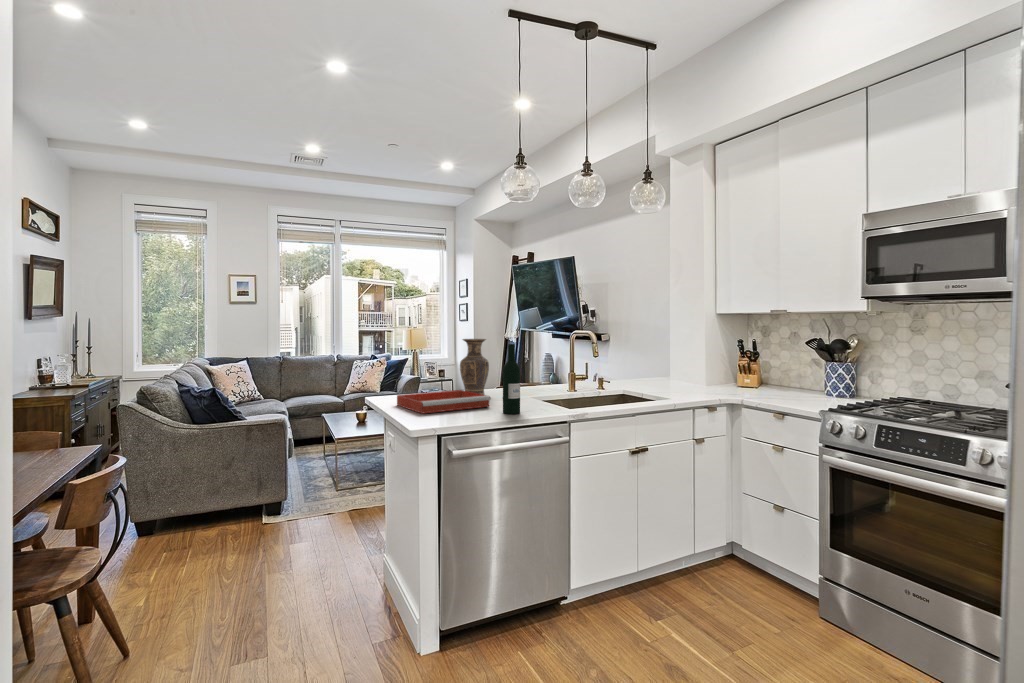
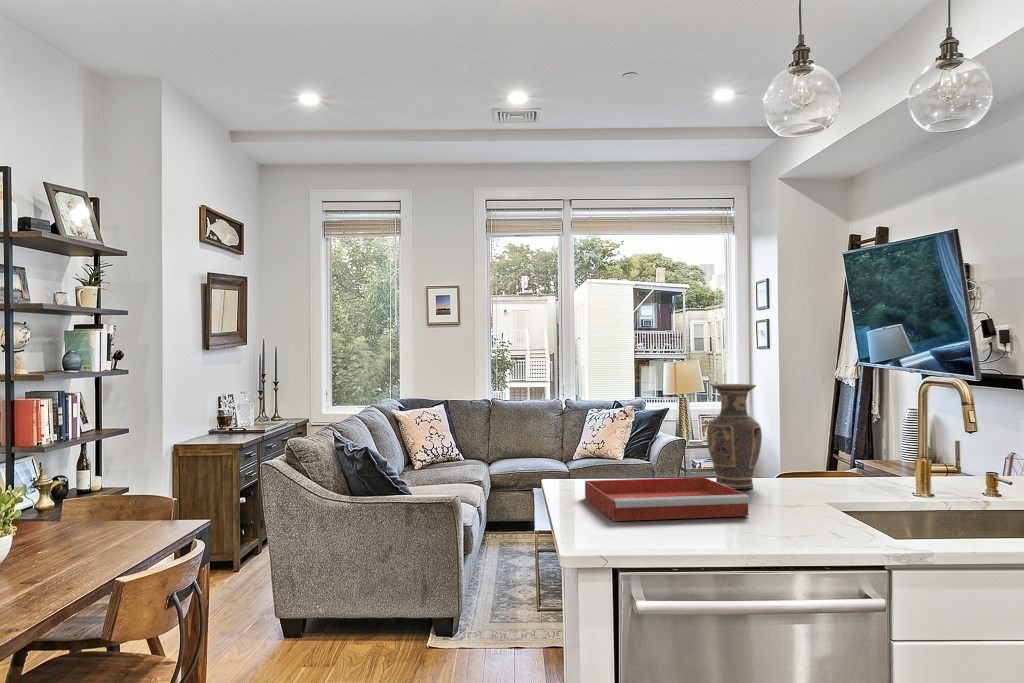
wine bottle: present [503,344,520,414] -> none [768,399,805,538]

